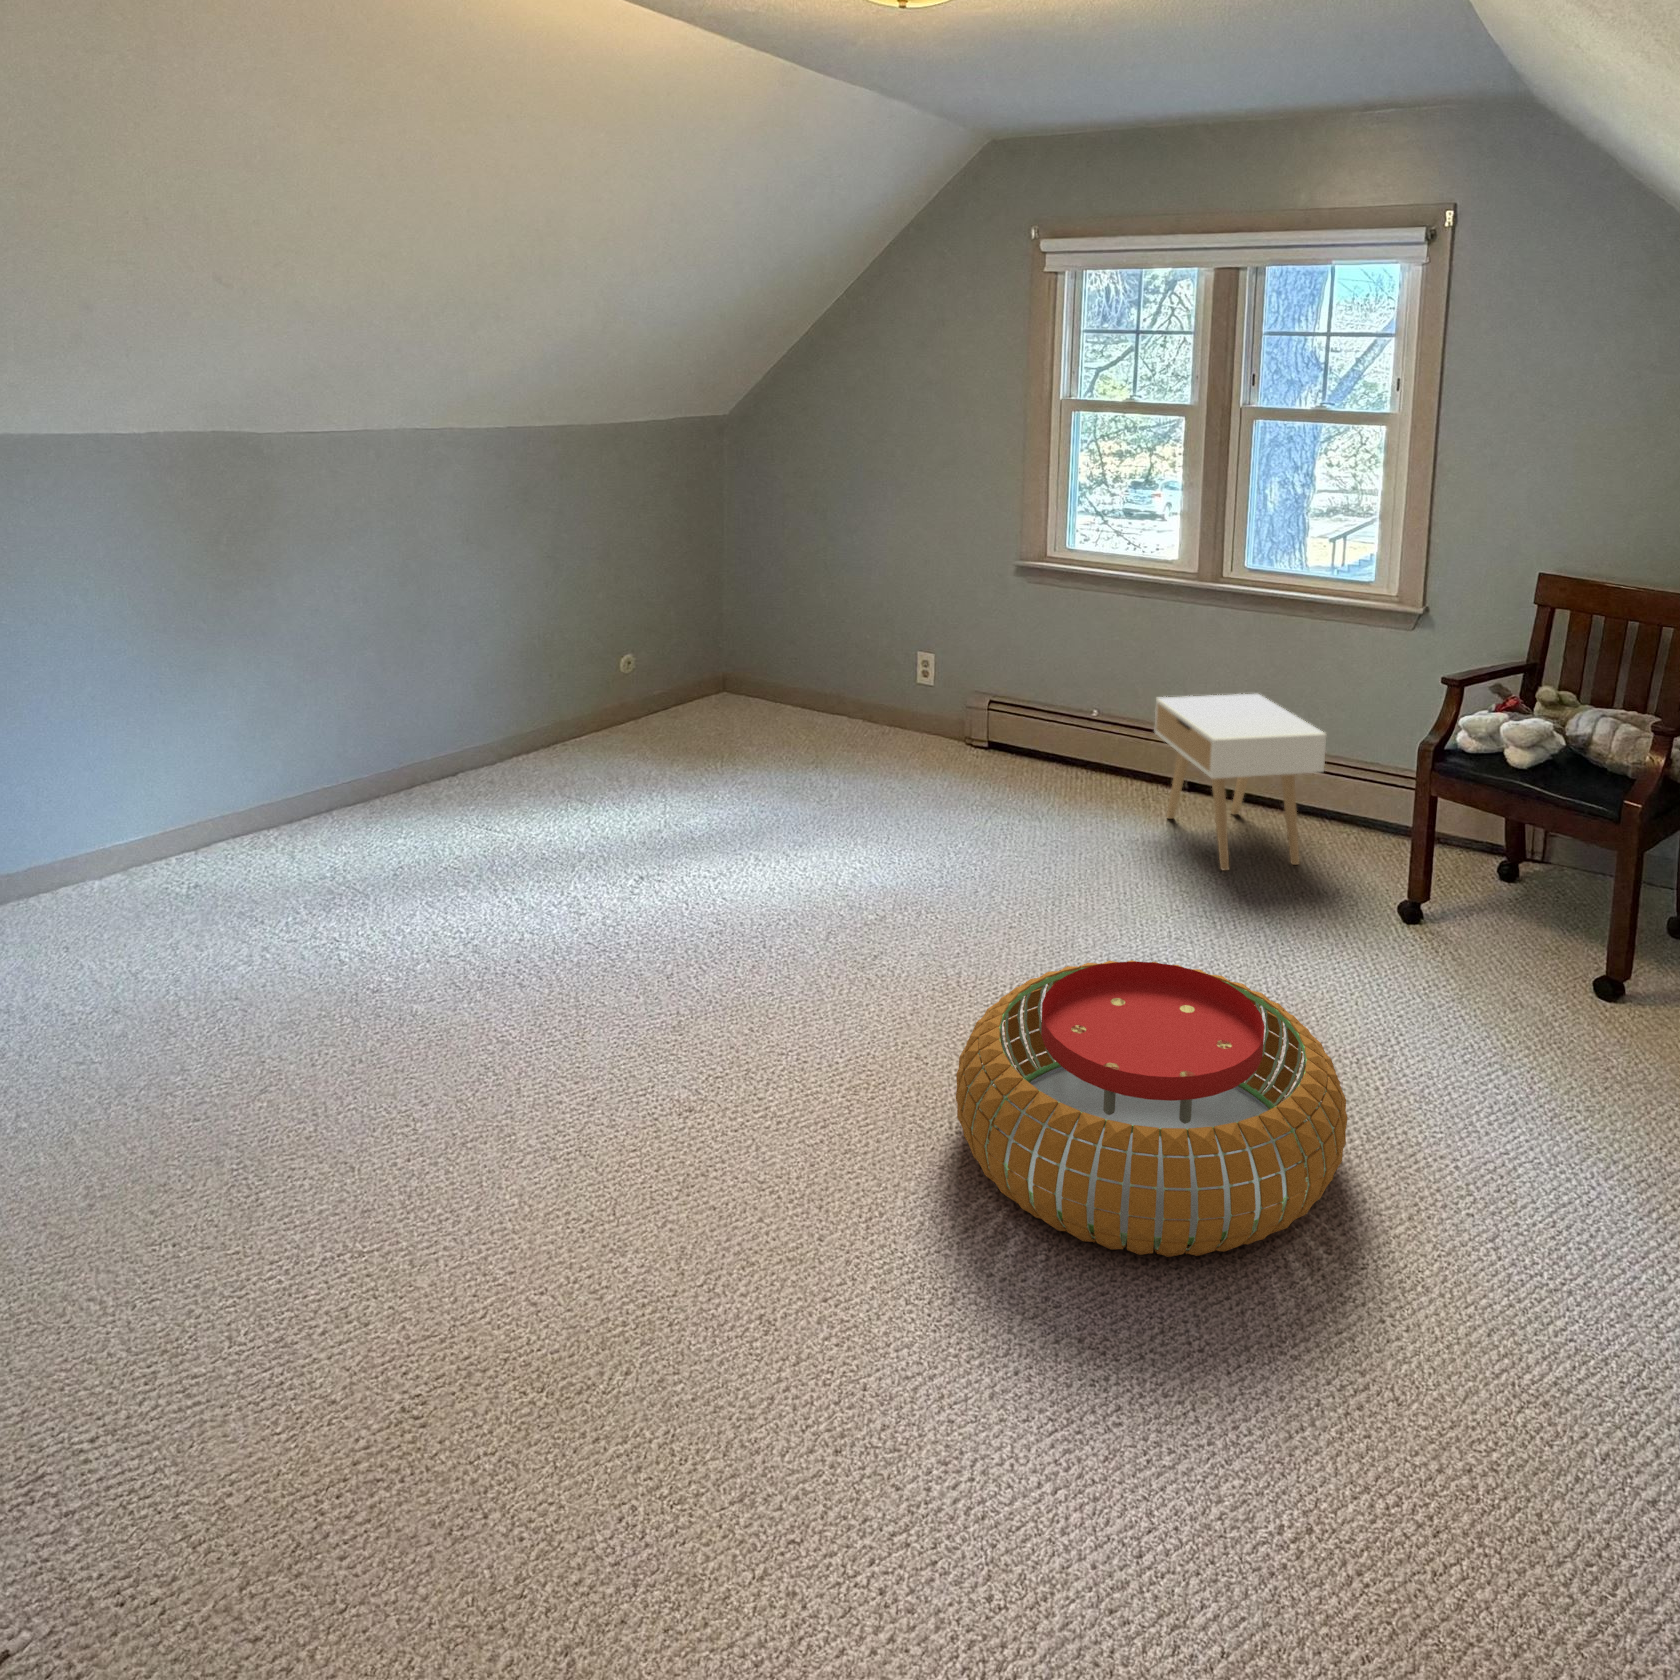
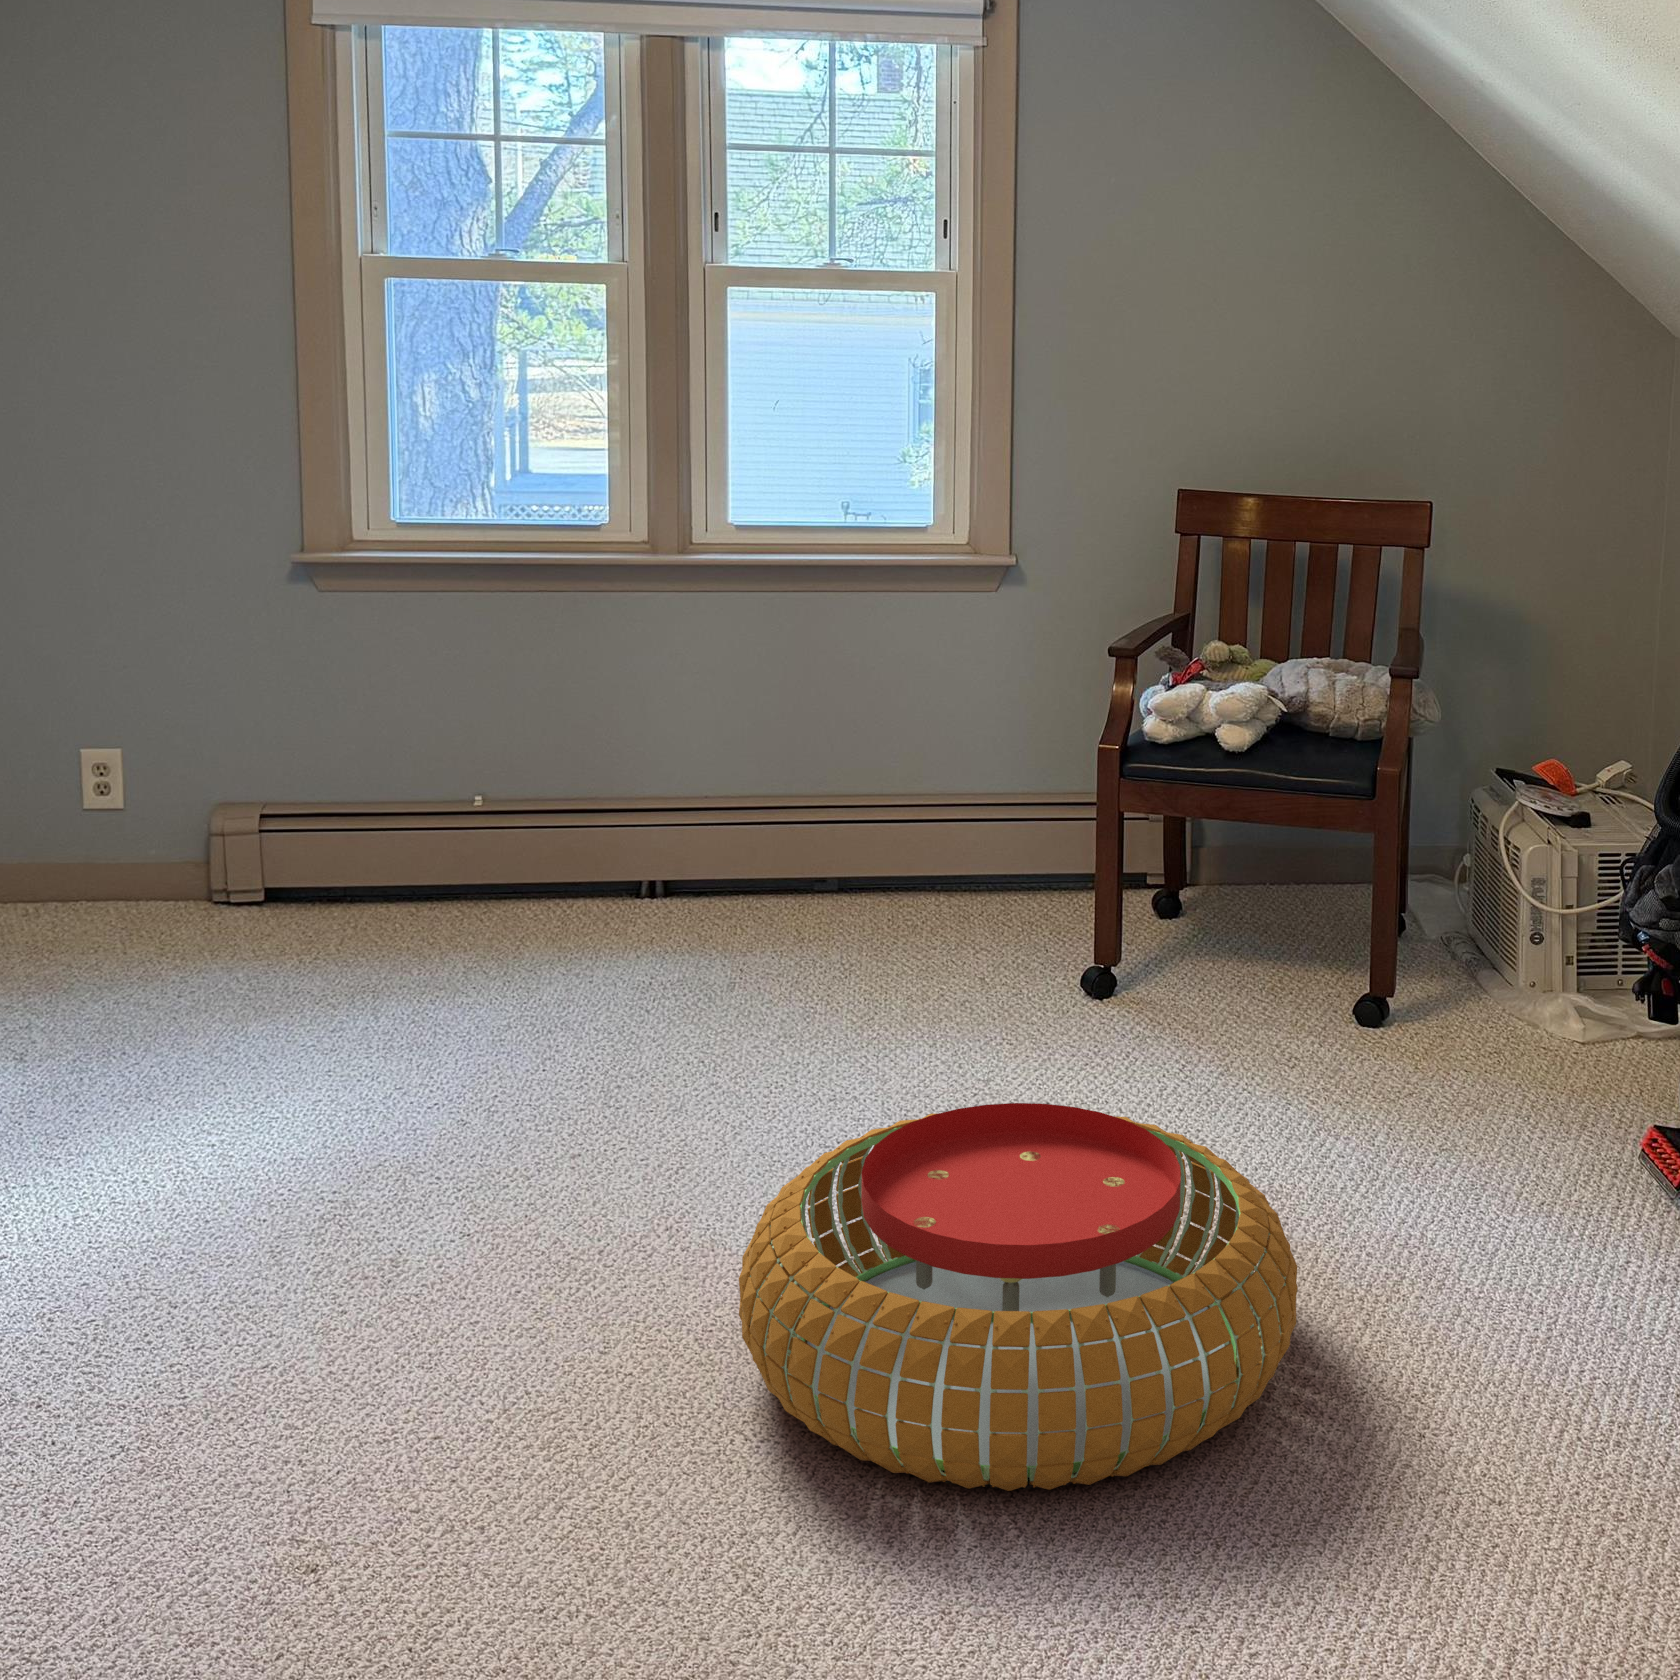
nightstand: present [1154,694,1326,870] -> none [637,718,929,993]

